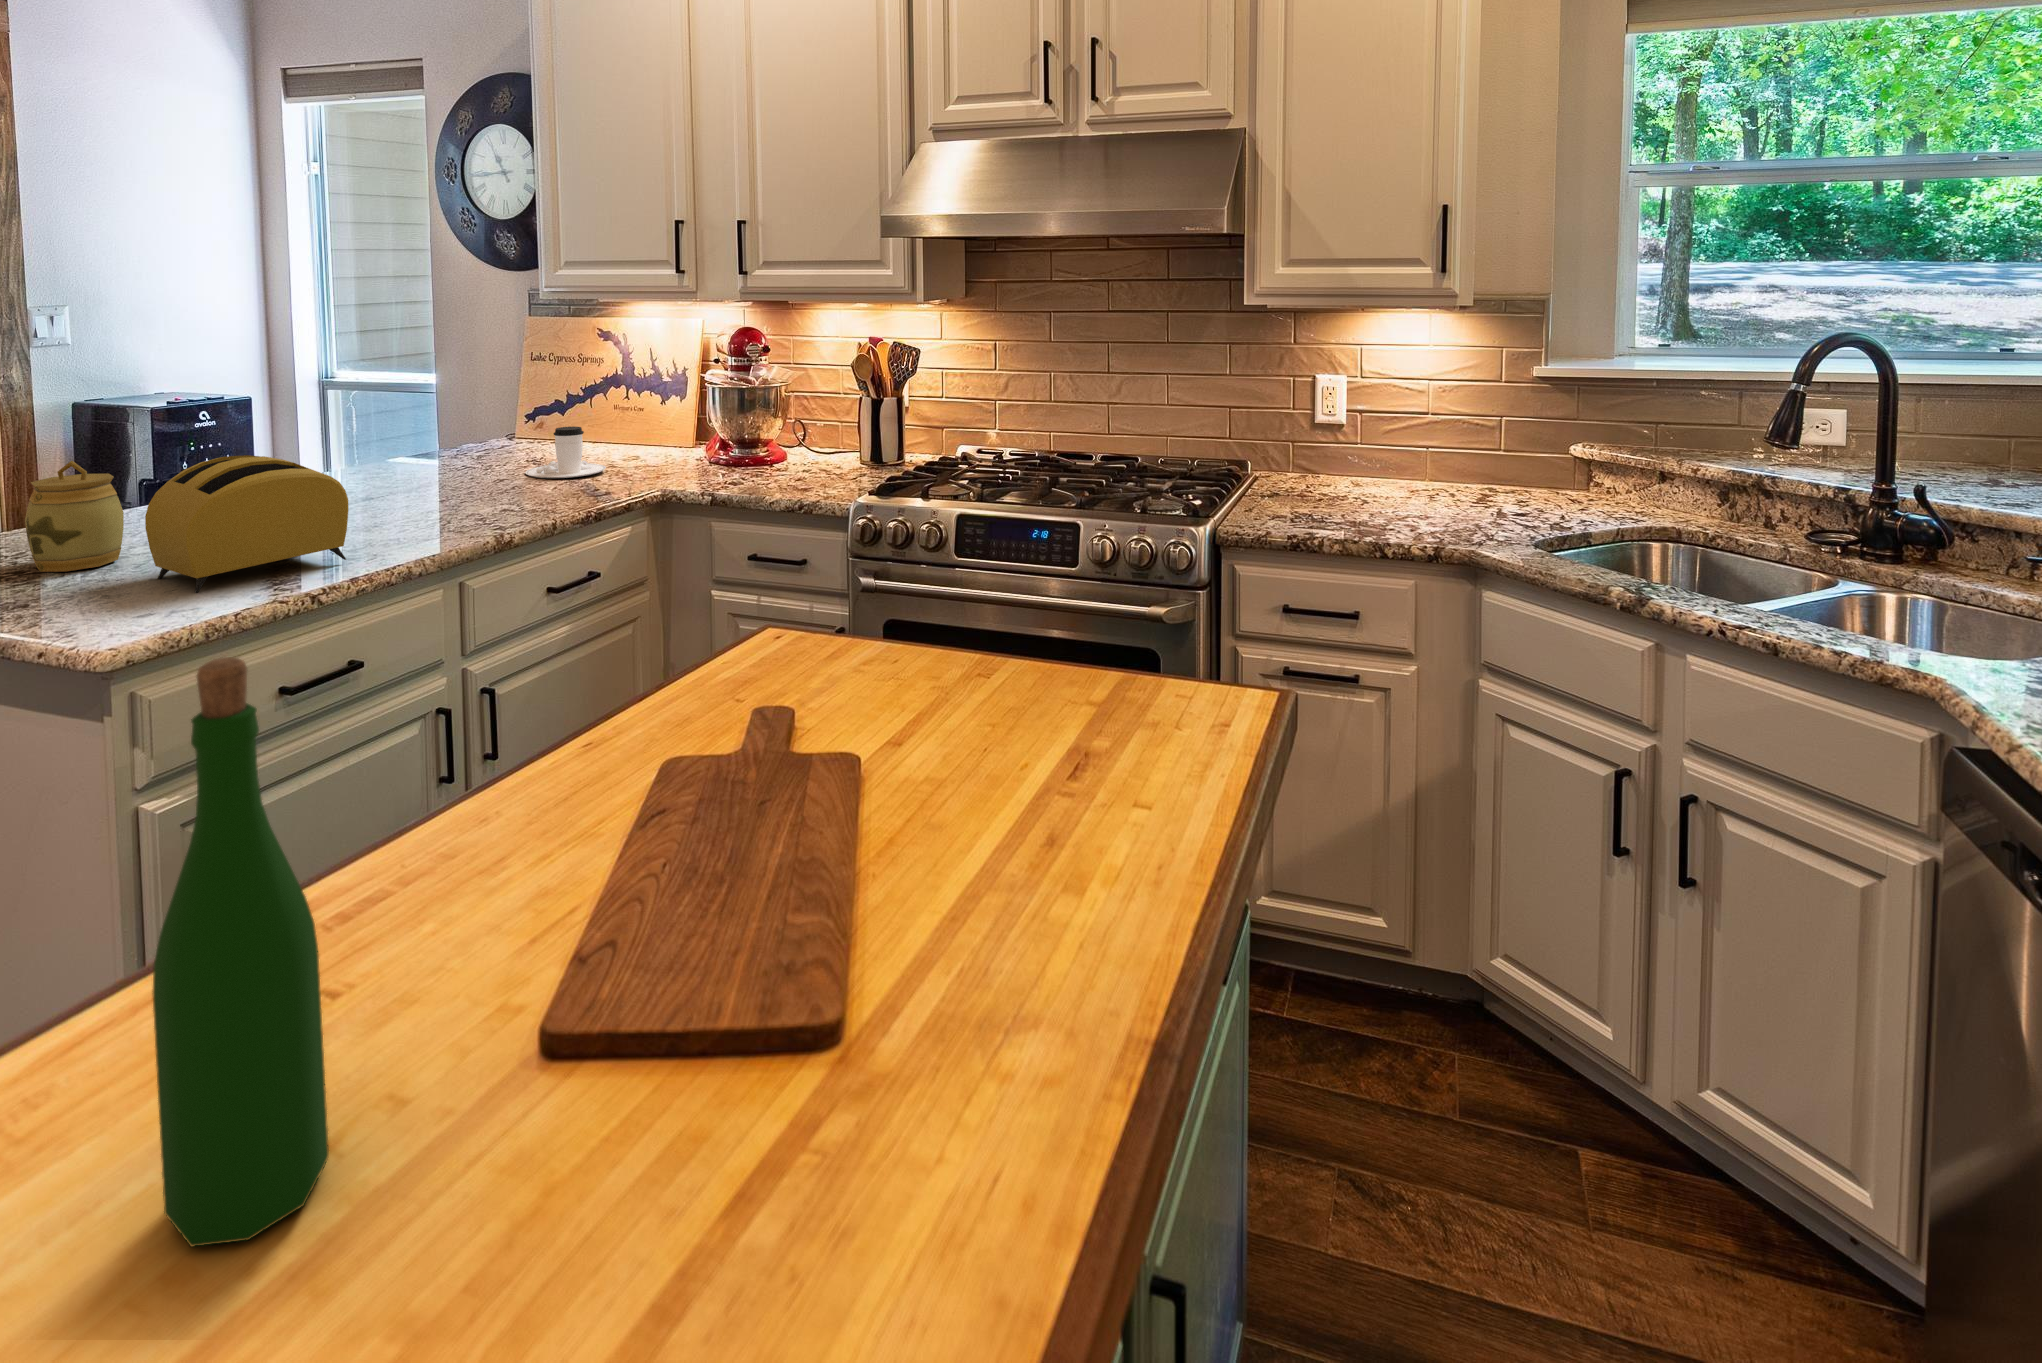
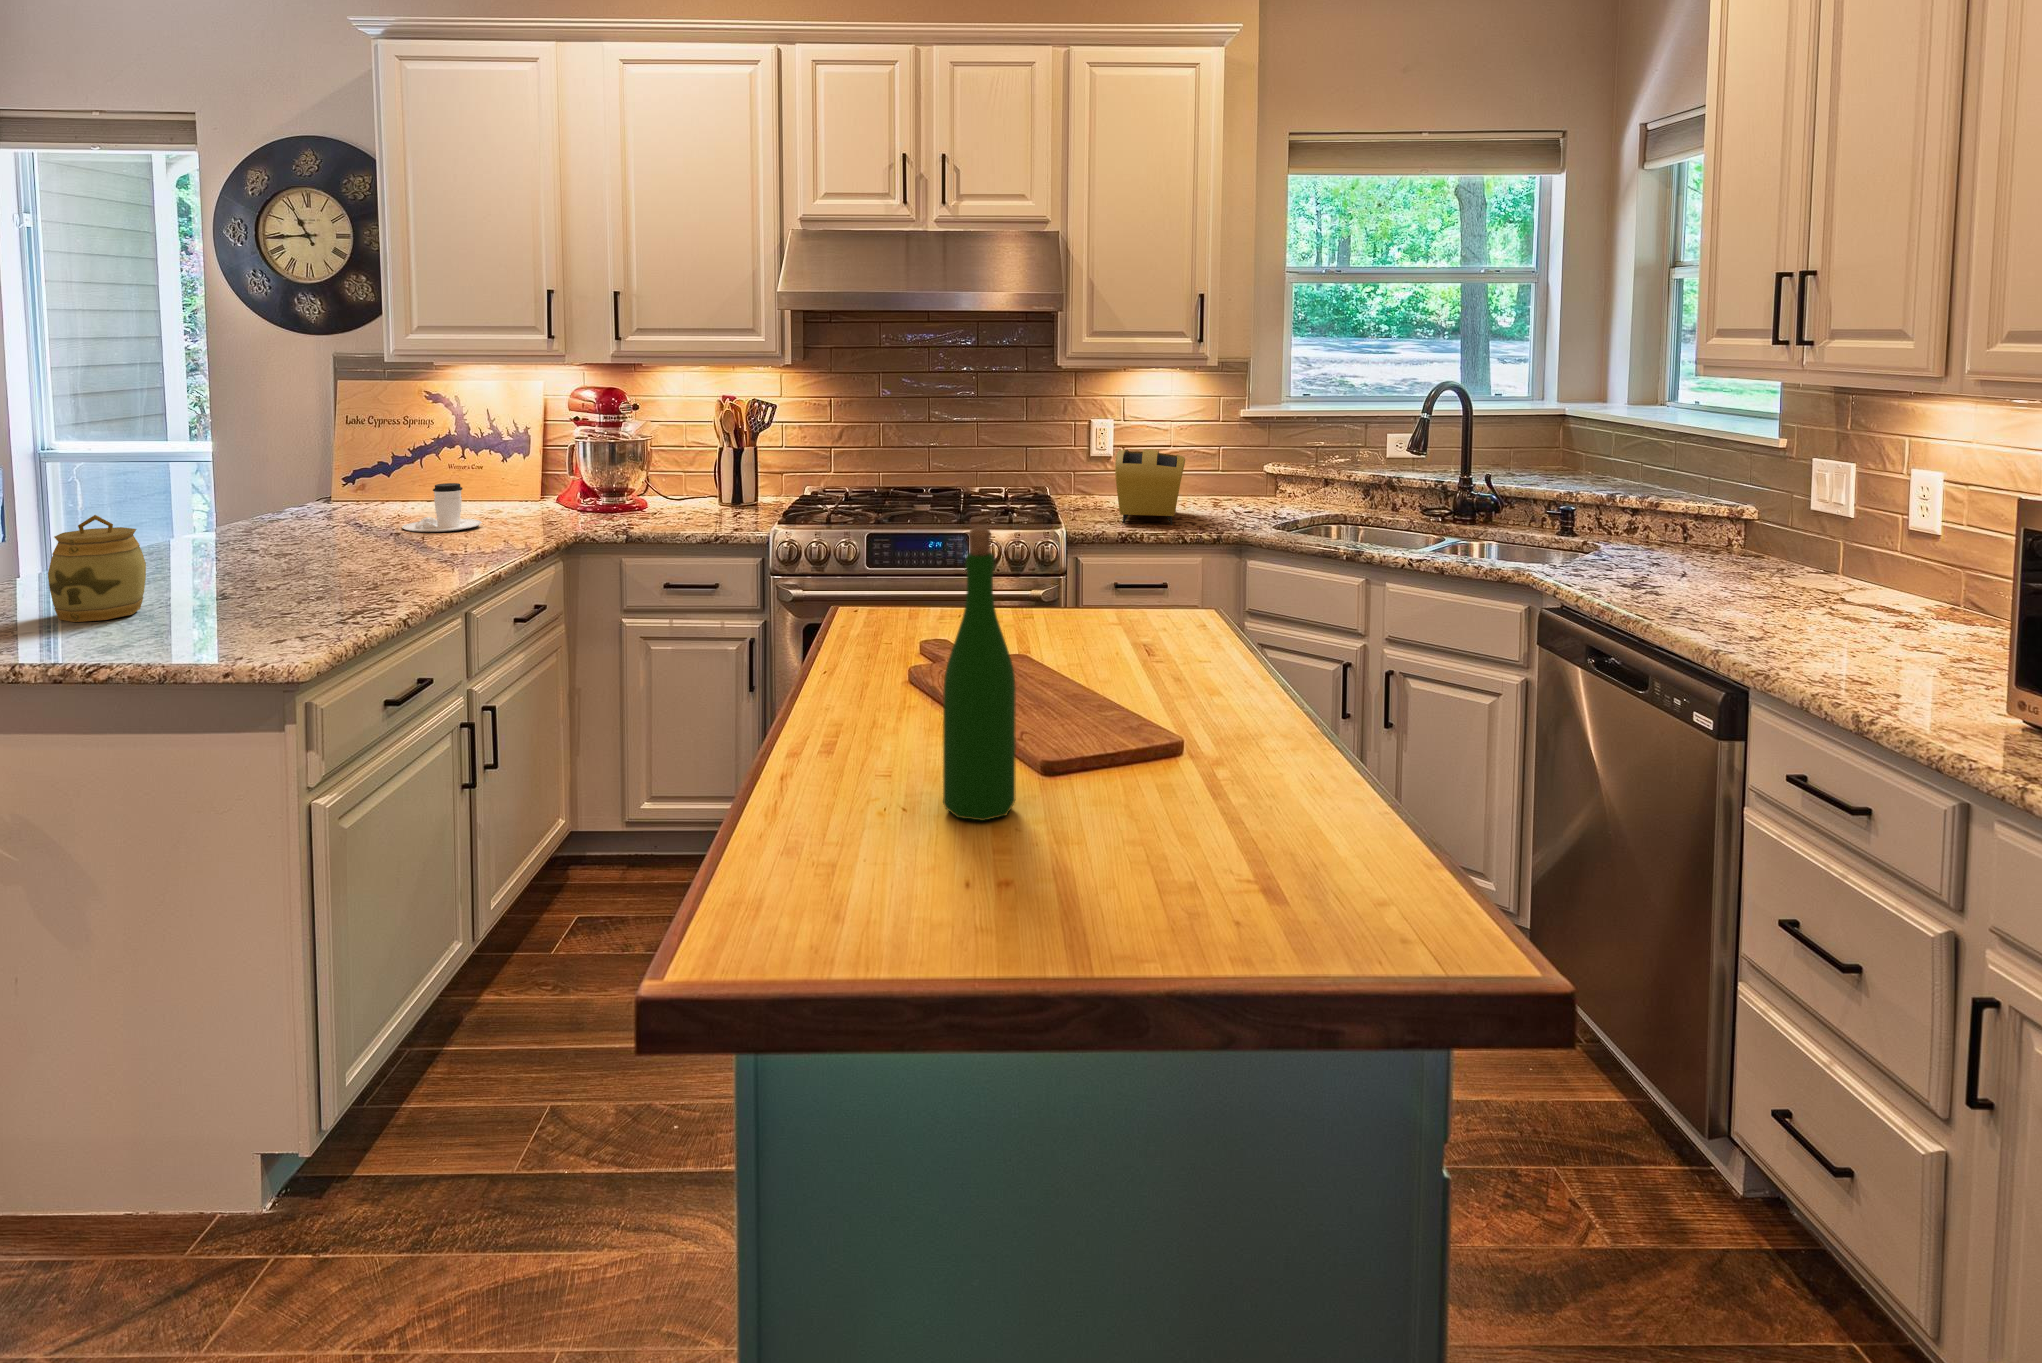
toaster: present [145,455,348,593] -> present [1115,449,1185,525]

